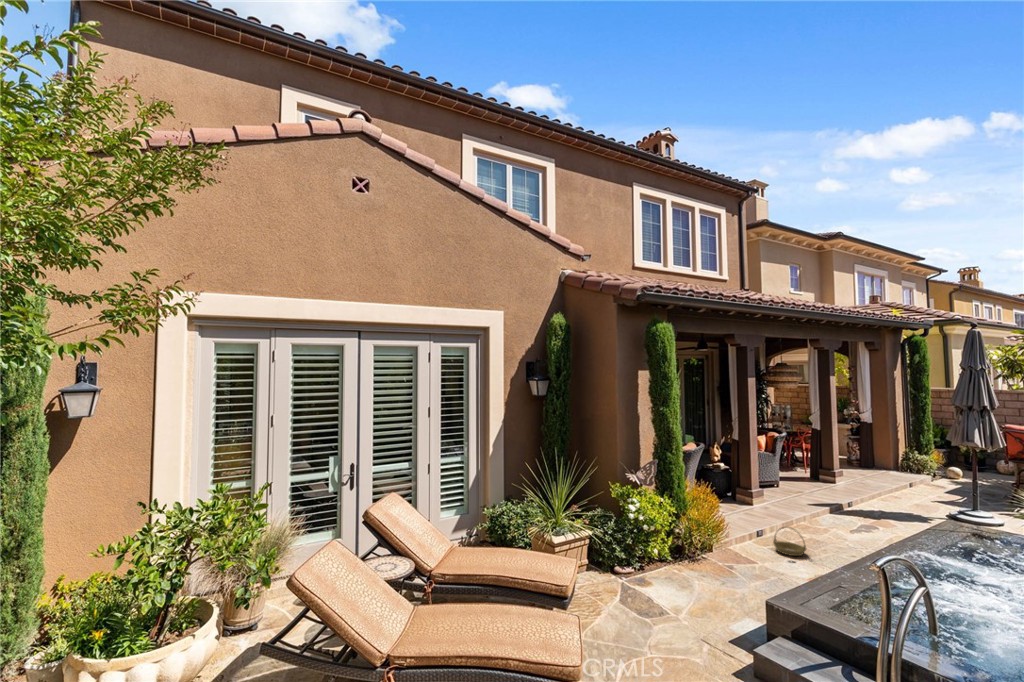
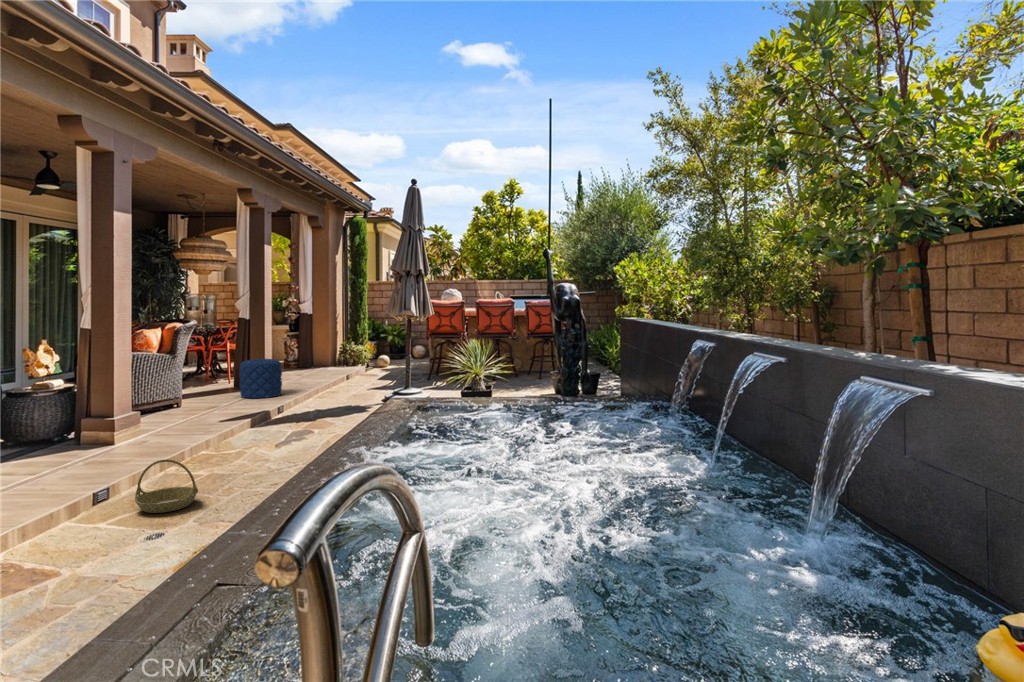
pouf: none [818,463,850,492] -> present [240,359,282,398]

